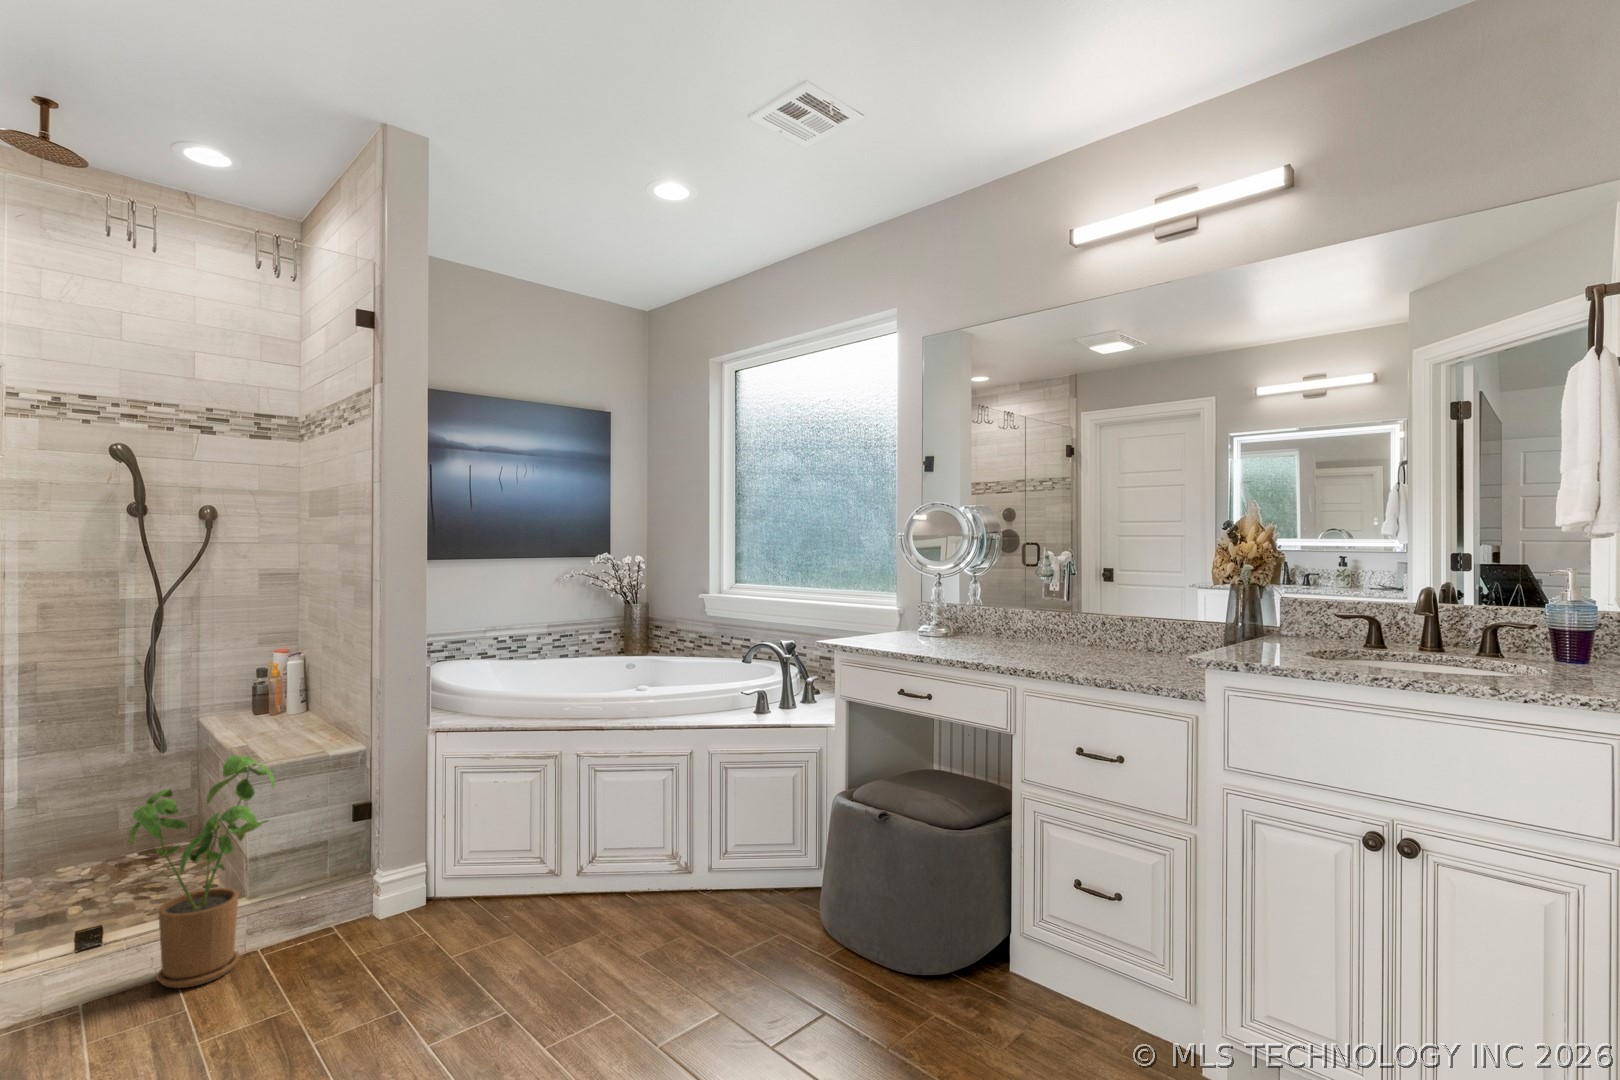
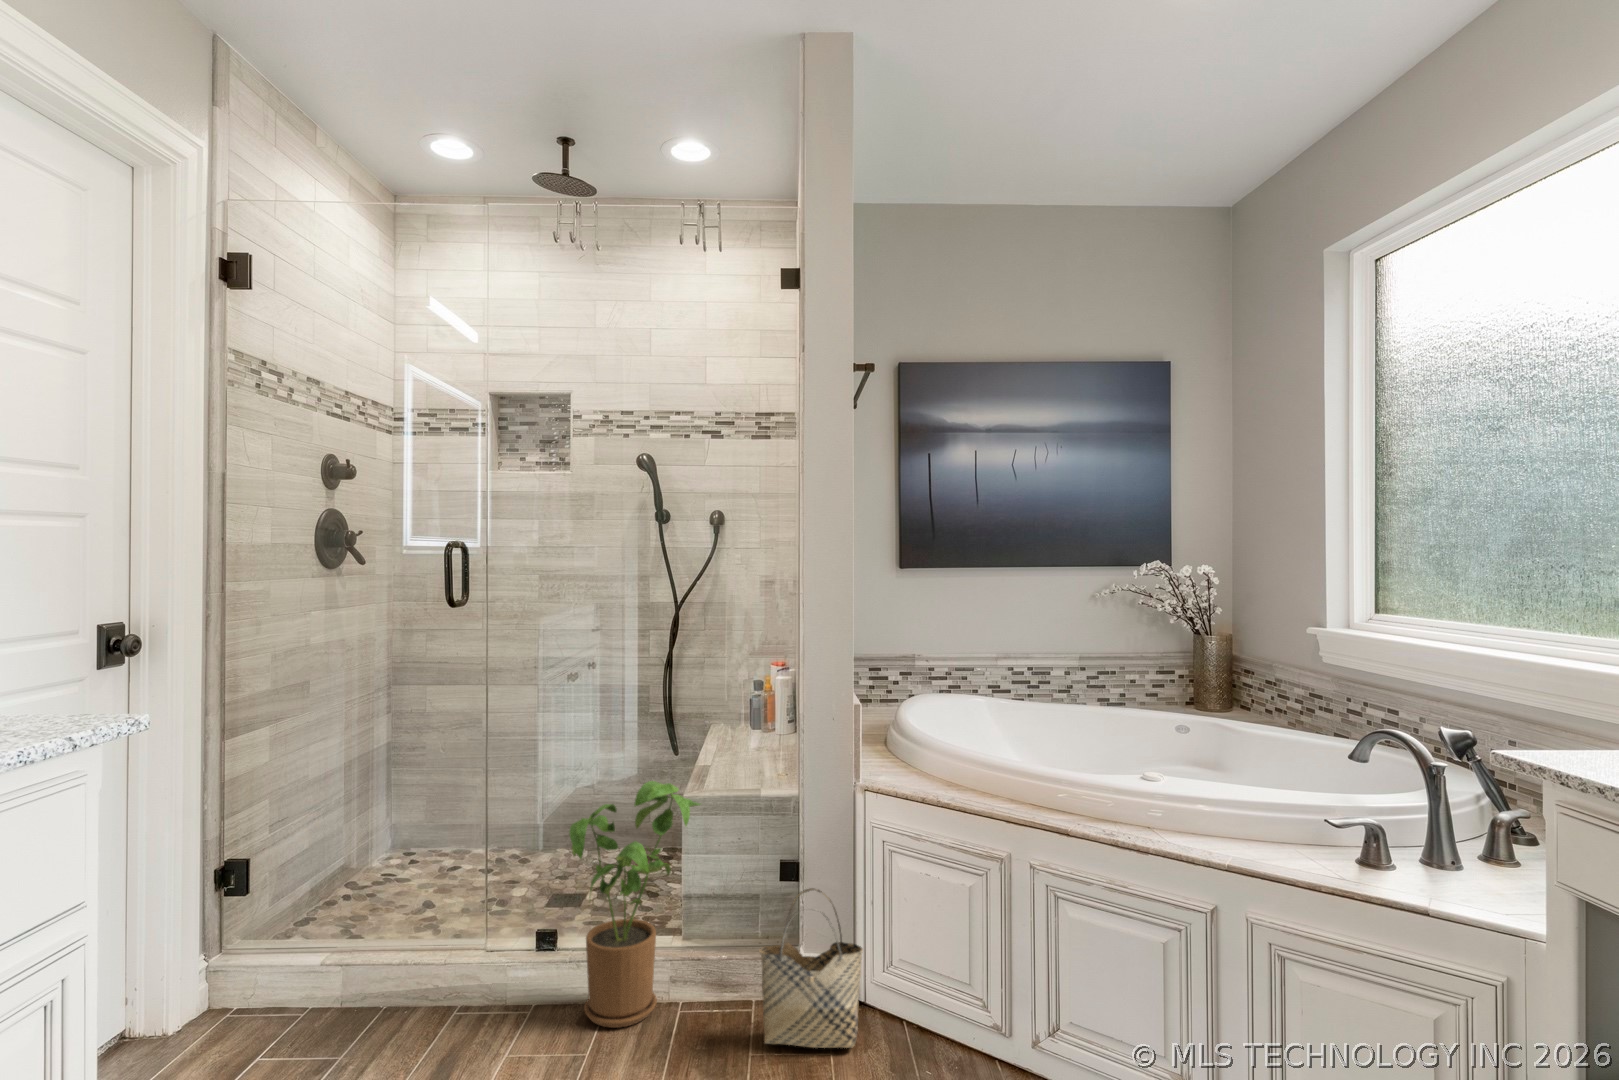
woven basket: none [358,815,446,943] -> present [759,888,863,1048]

